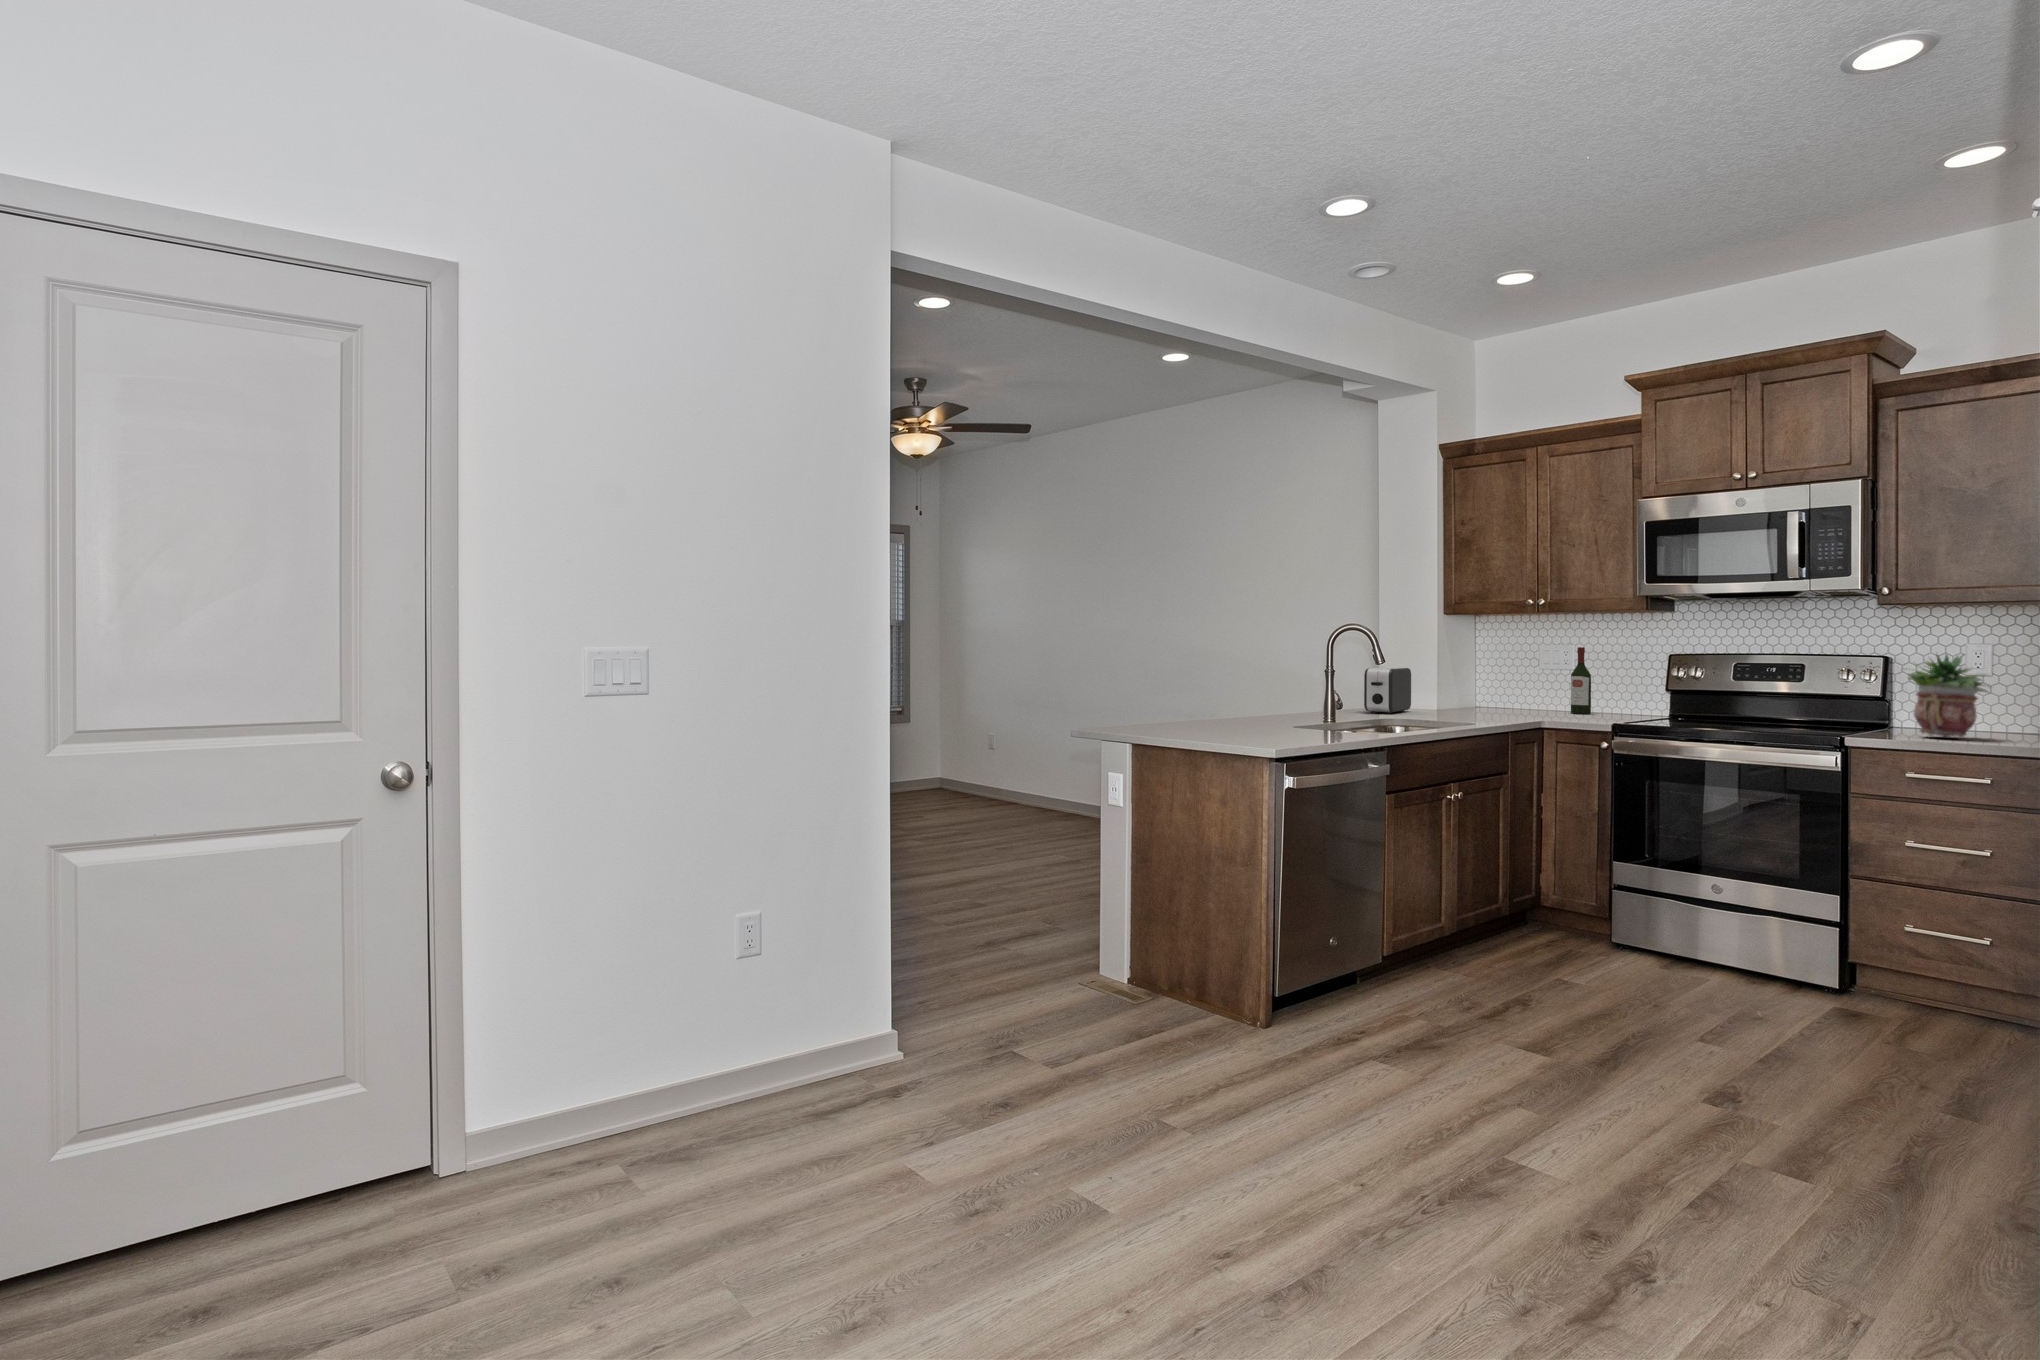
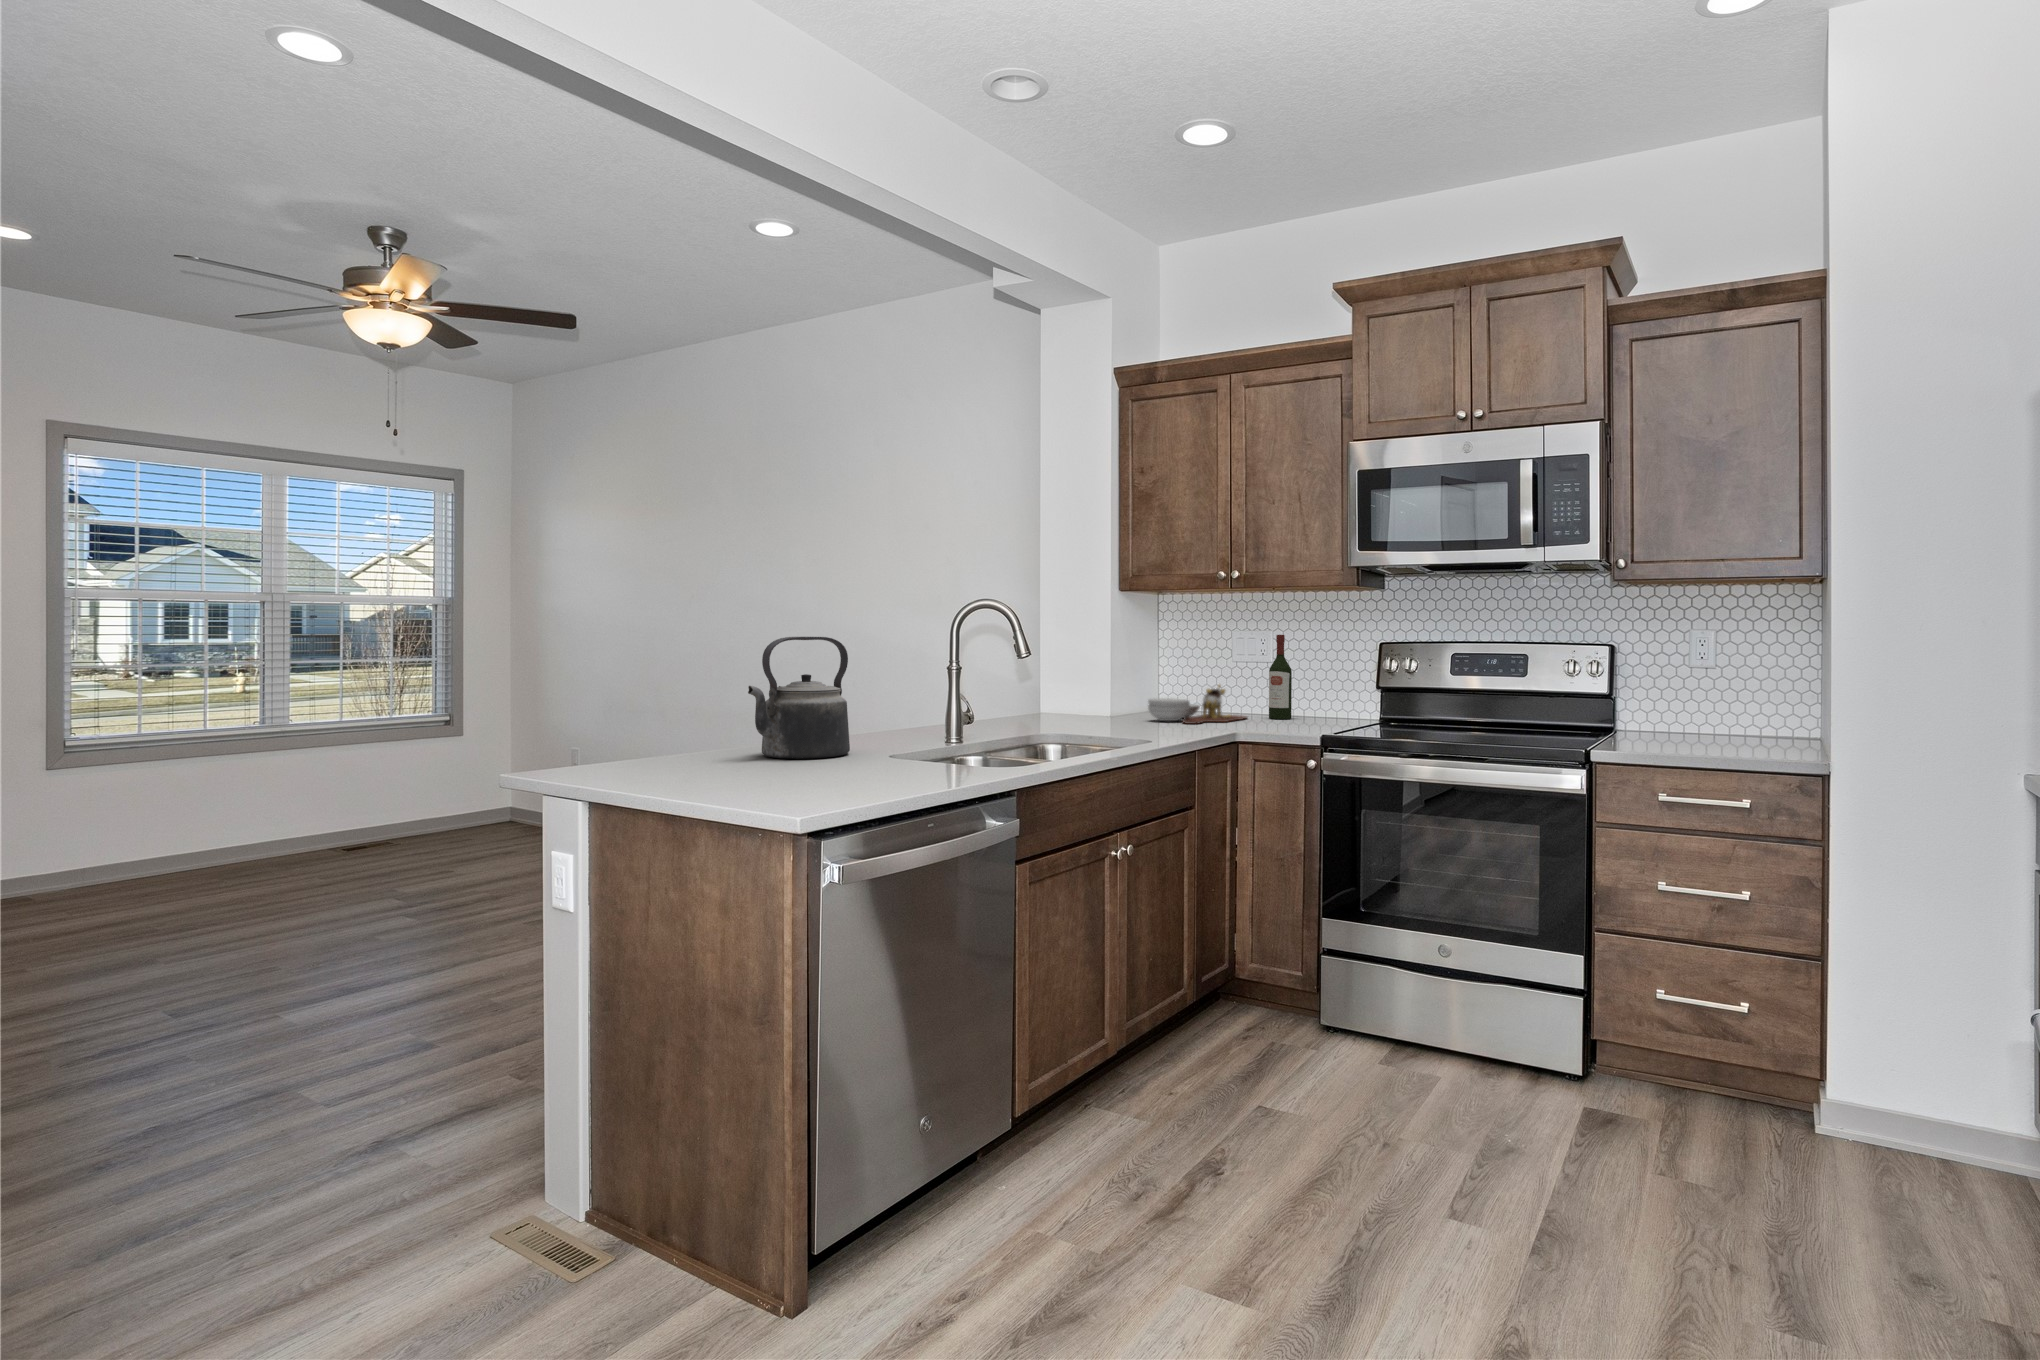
kettle: none [1202,648,1263,725] -> present [748,637,850,759]
potted plant: present [1908,655,1988,737] -> none [1639,638,1738,745]
toaster: present [1364,667,1411,714] -> none [1017,663,1080,726]
cutting board: none [1467,685,1552,715] -> present [1148,685,1247,724]

